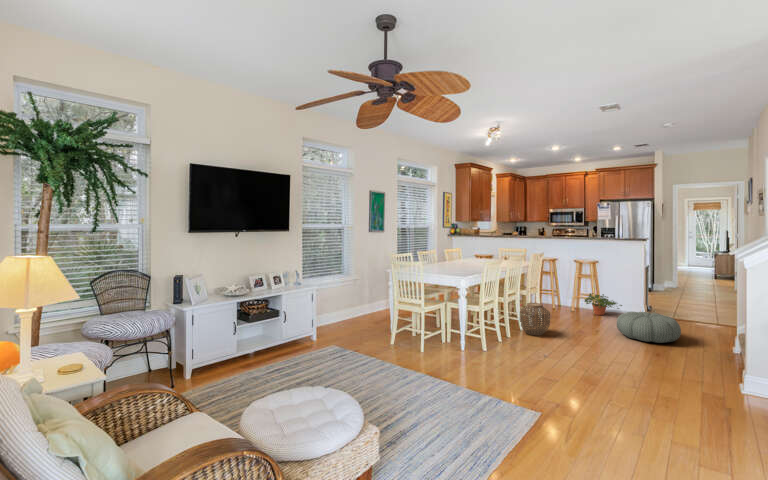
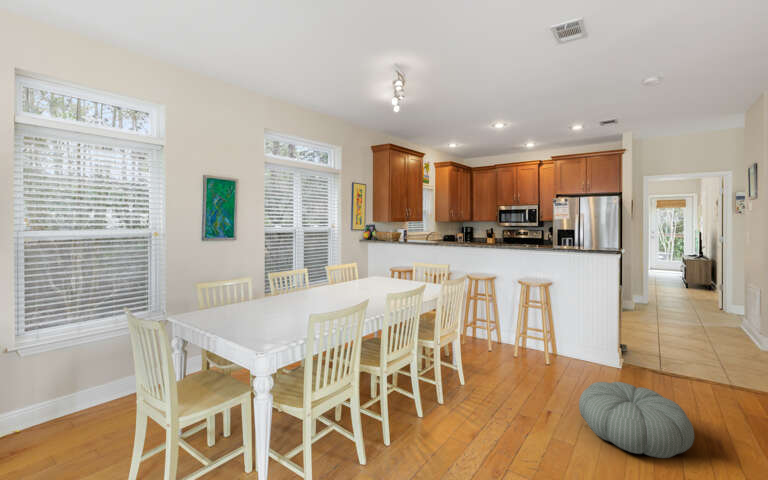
potted plant: present [585,293,622,315] -> none [531,329,586,365]
woven basket: present [520,303,550,335] -> none [418,369,467,431]

